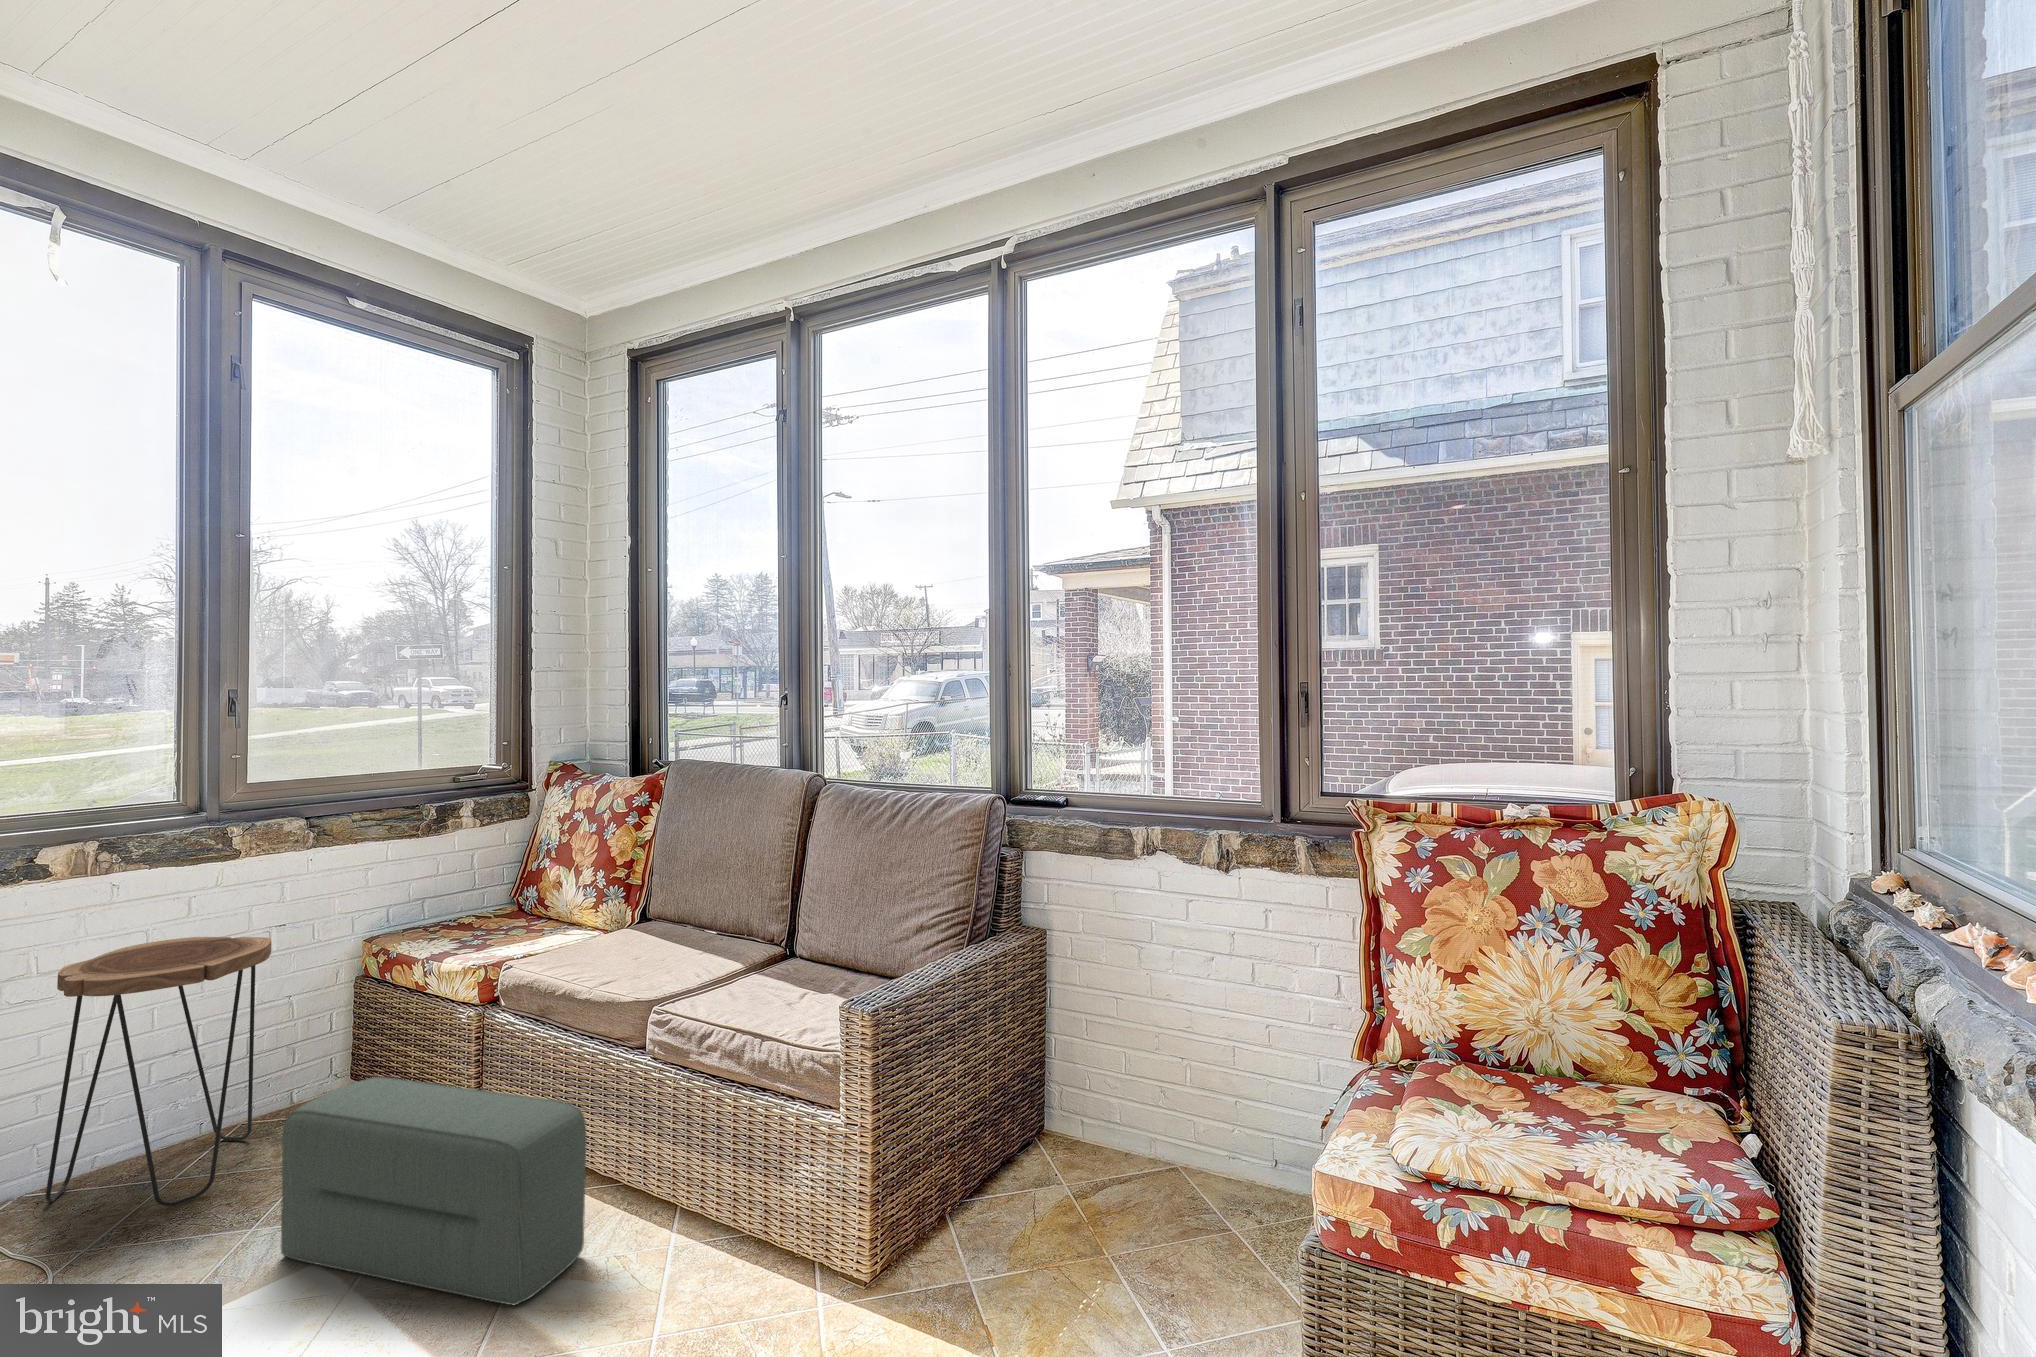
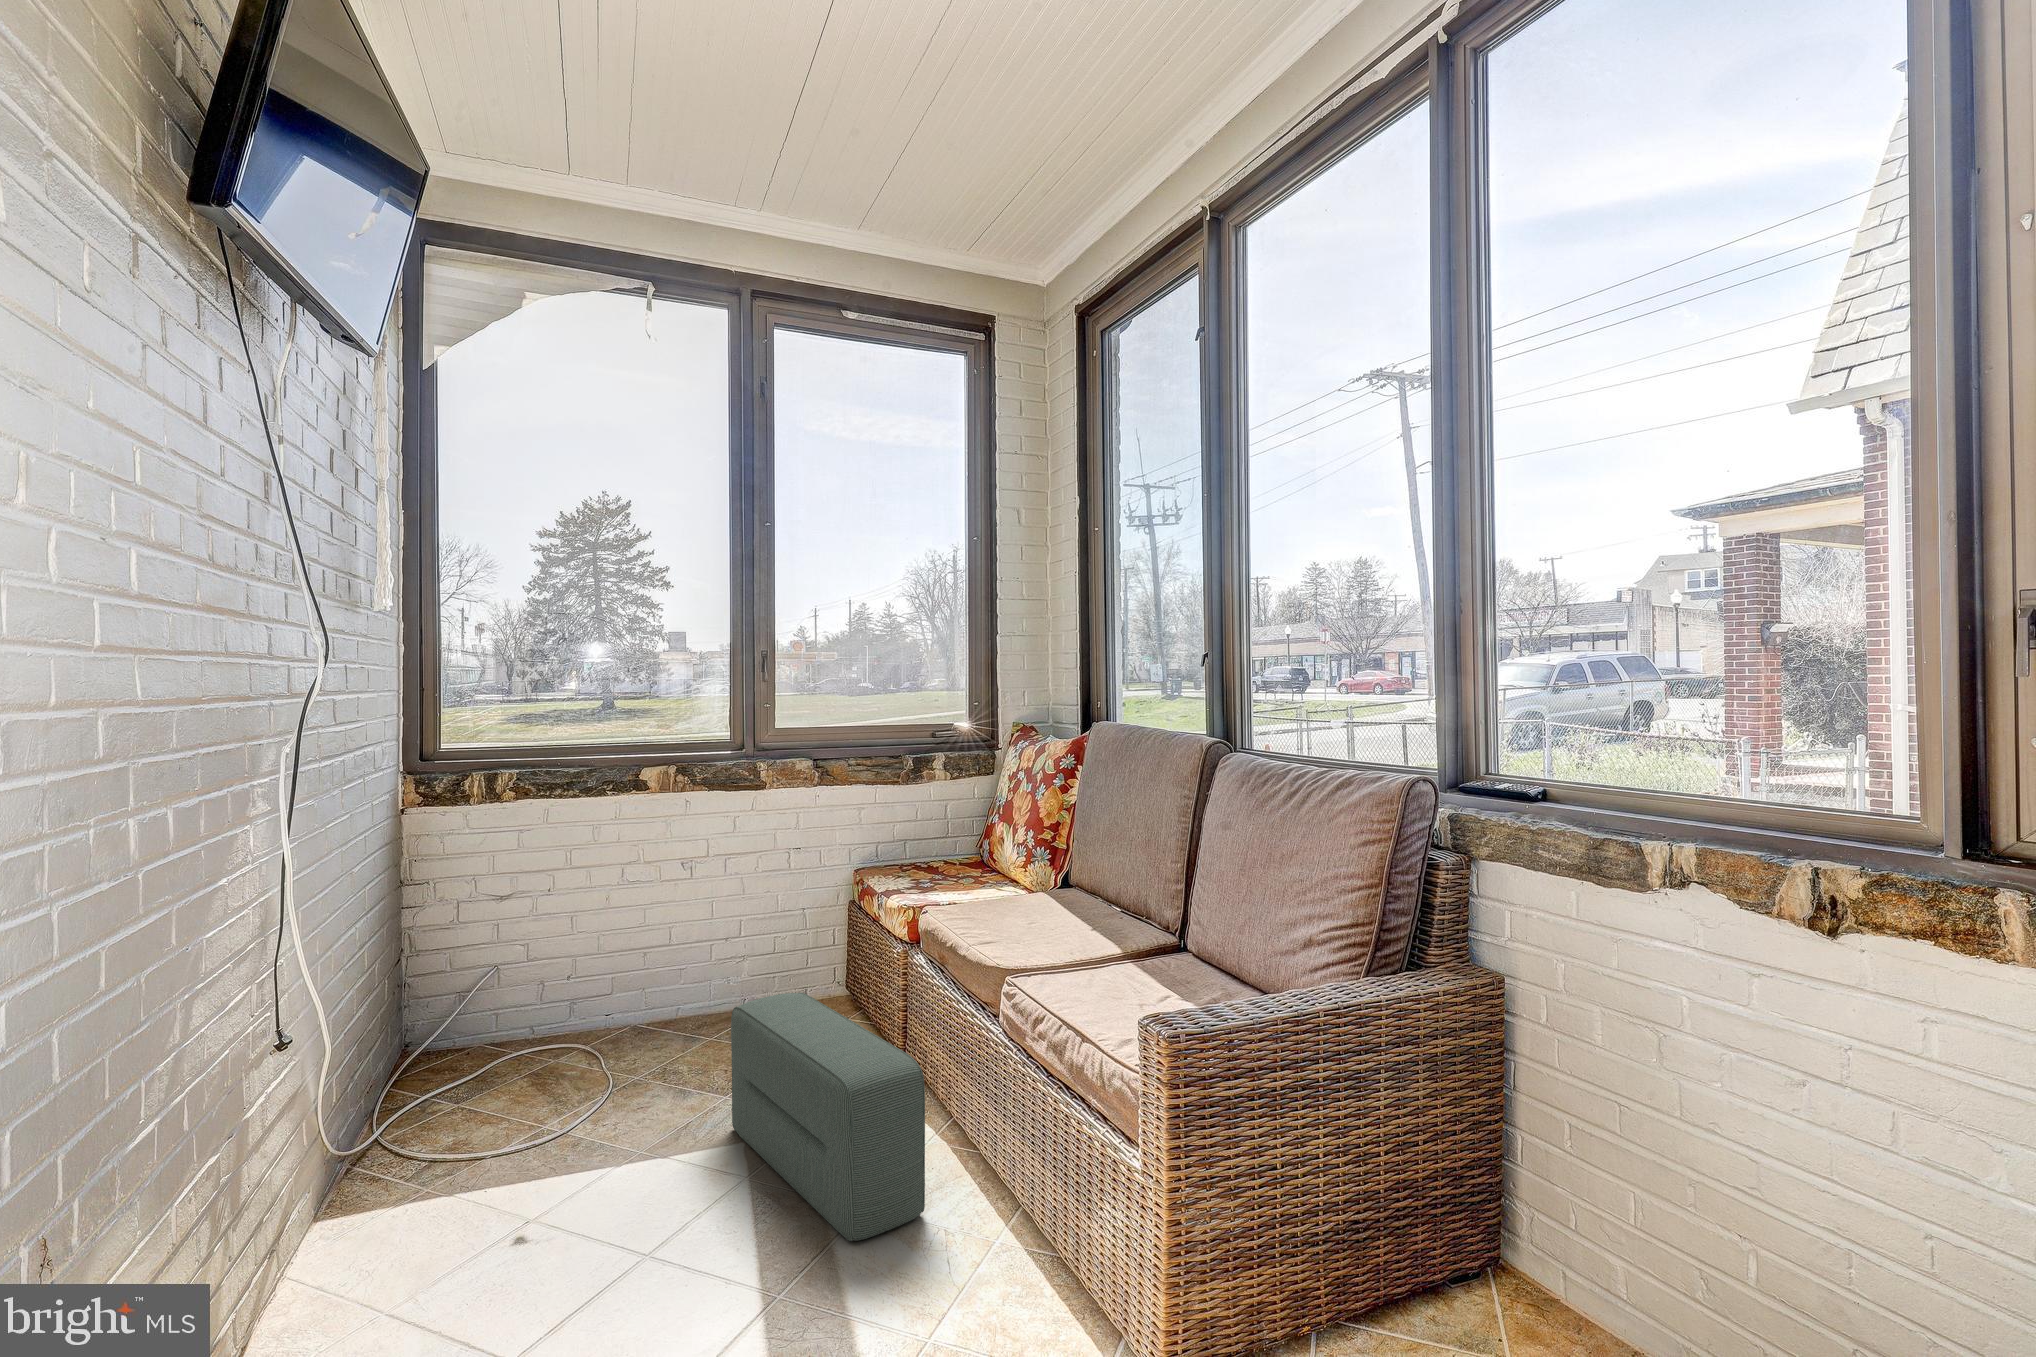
side table: present [45,937,271,1206] -> none [639,850,770,1063]

